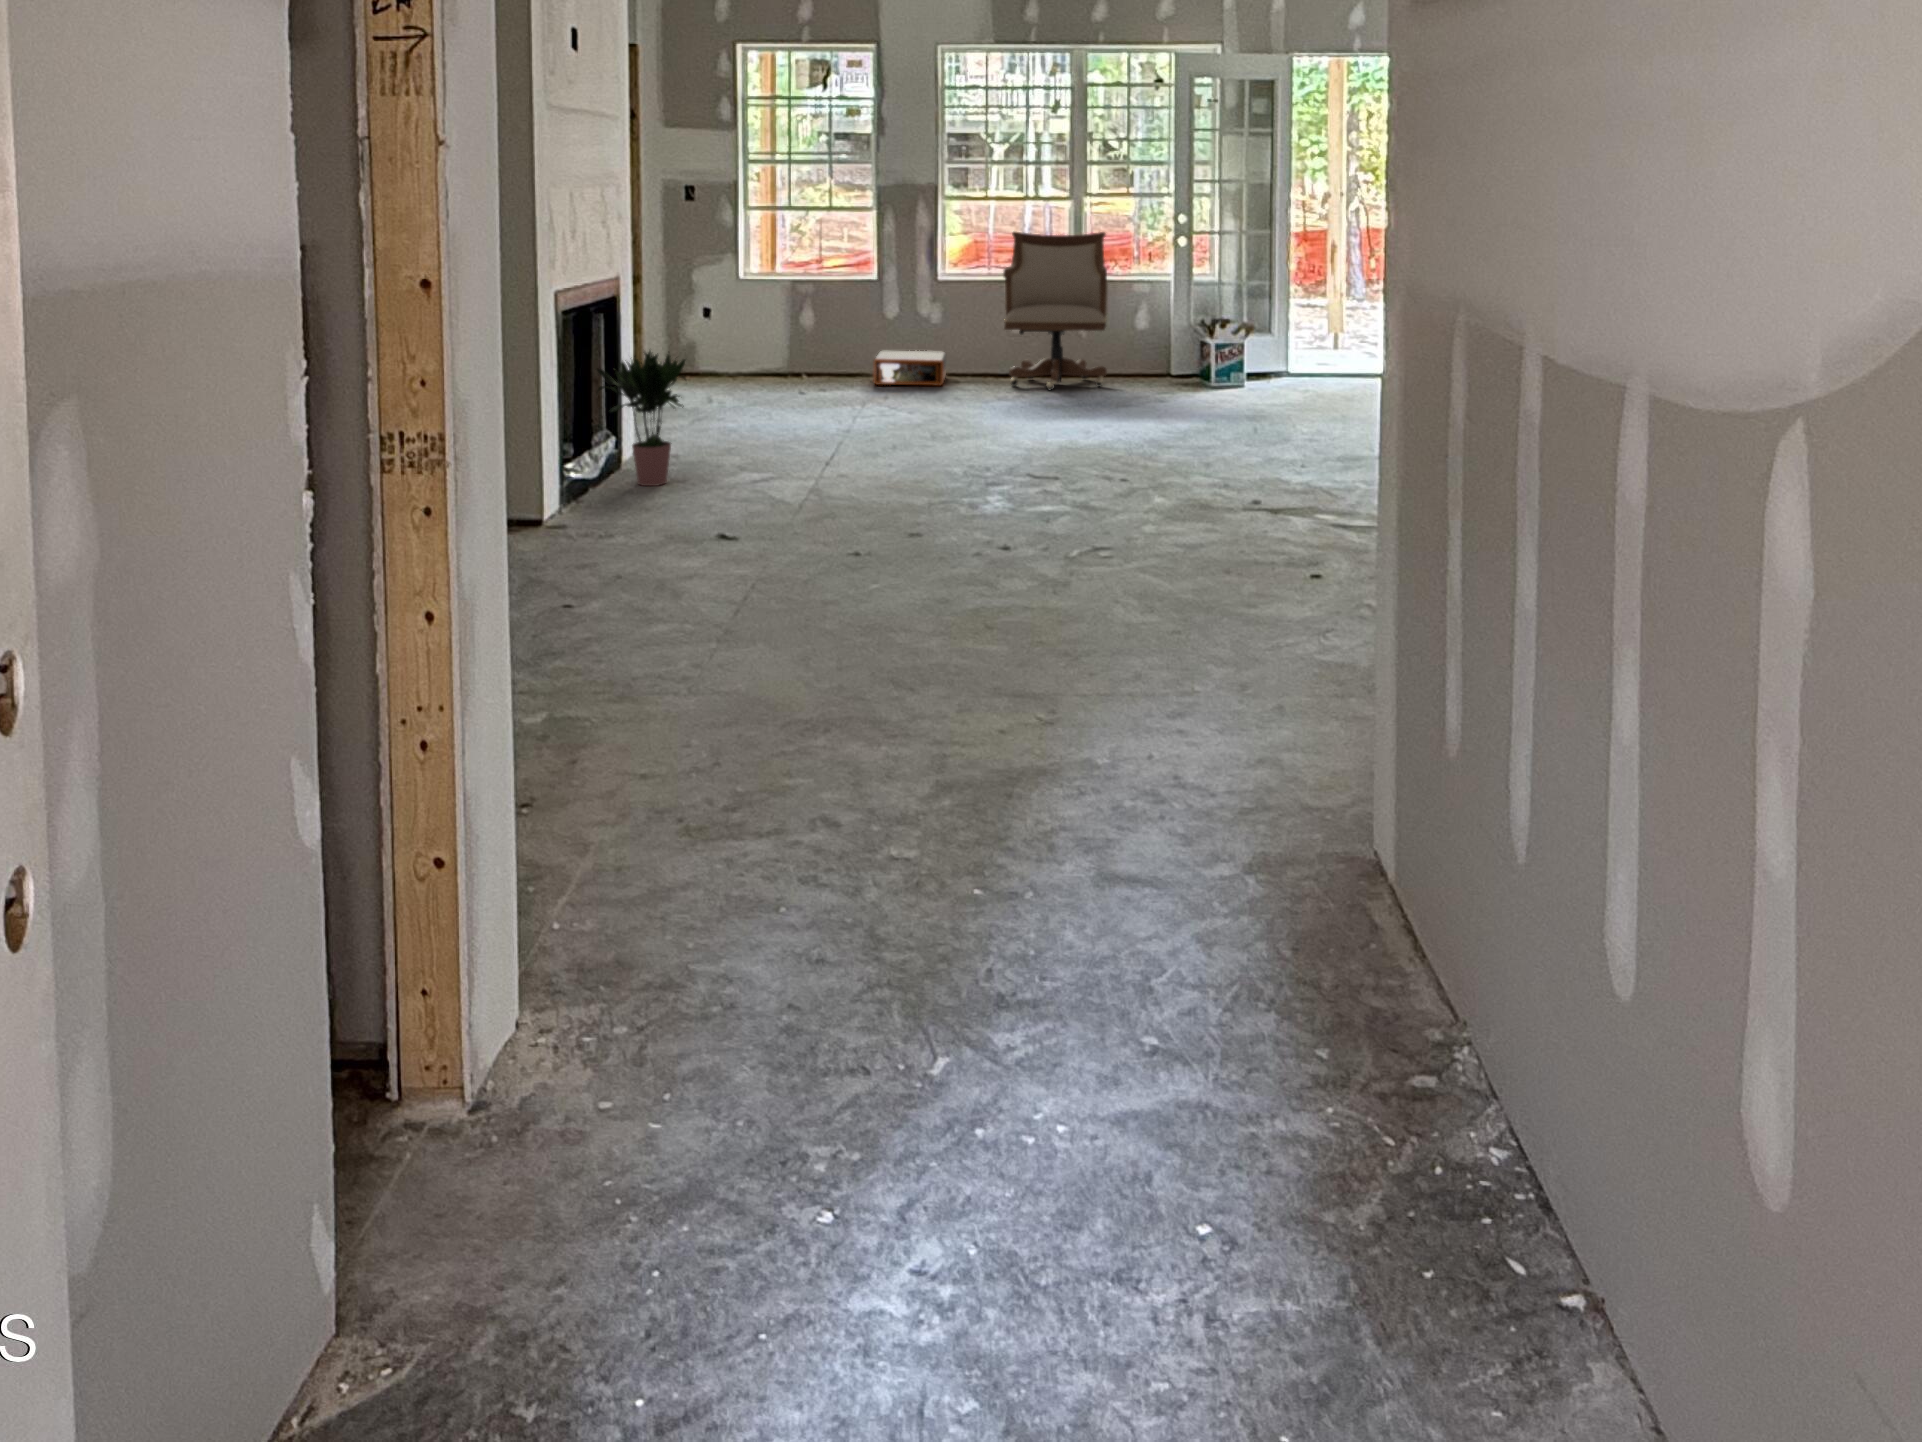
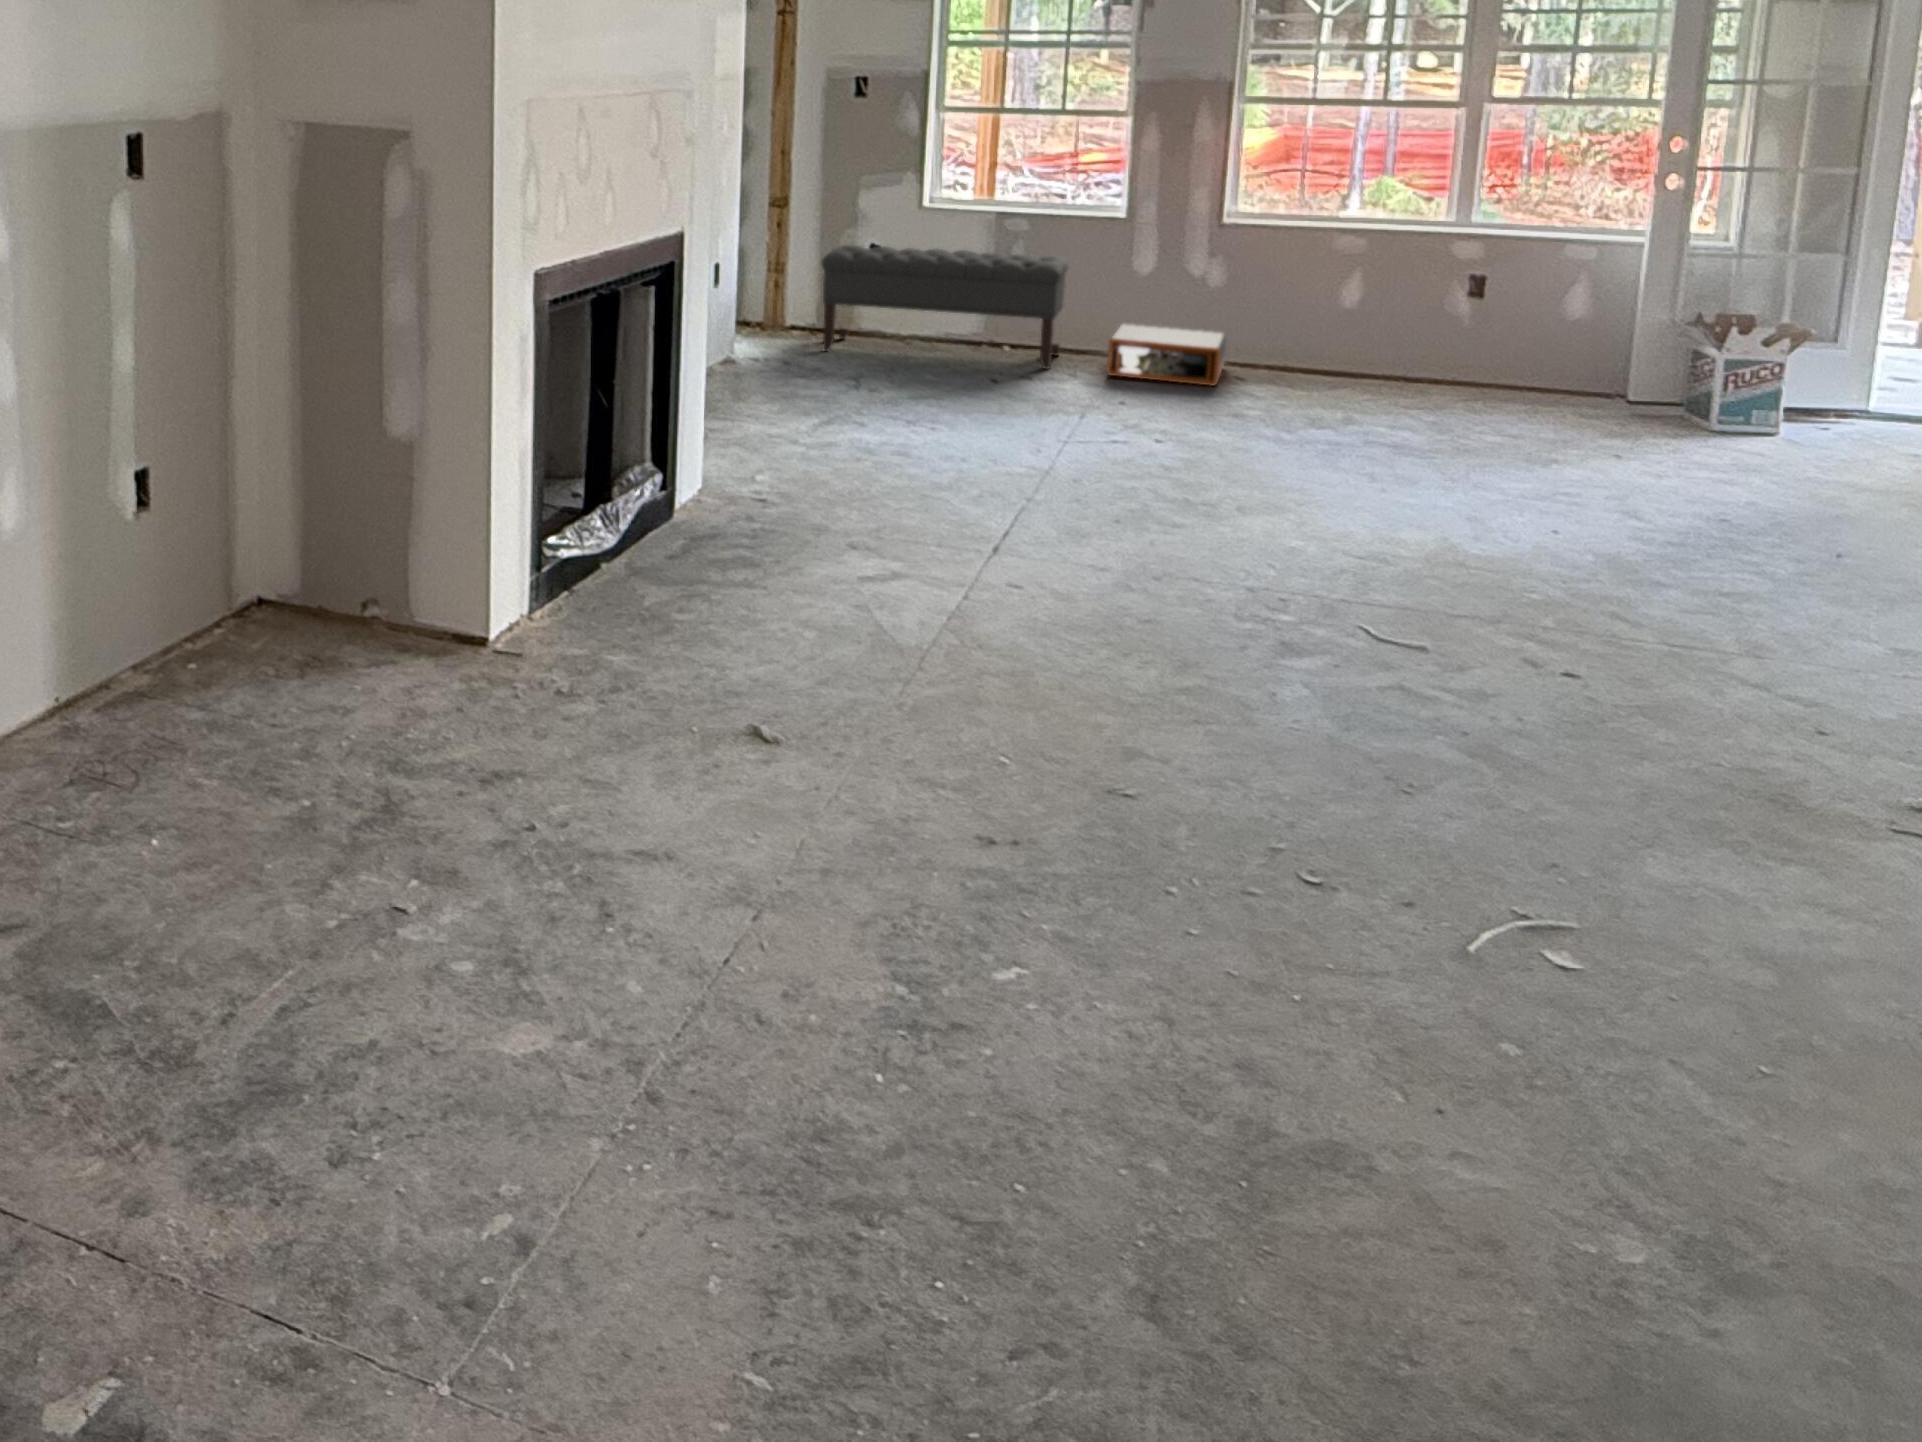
chair: present [1003,232,1108,390] -> none [1327,155,1523,413]
bench: none [672,307,842,385] -> present [822,245,1068,369]
potted plant: present [598,351,686,486] -> none [610,347,773,572]

